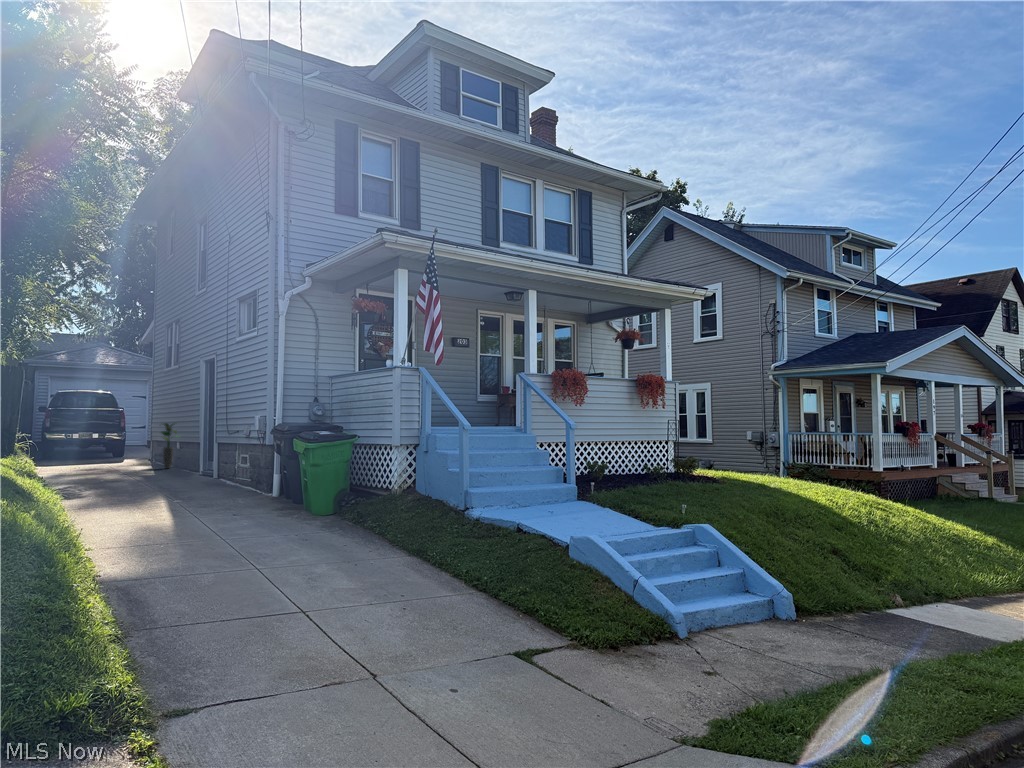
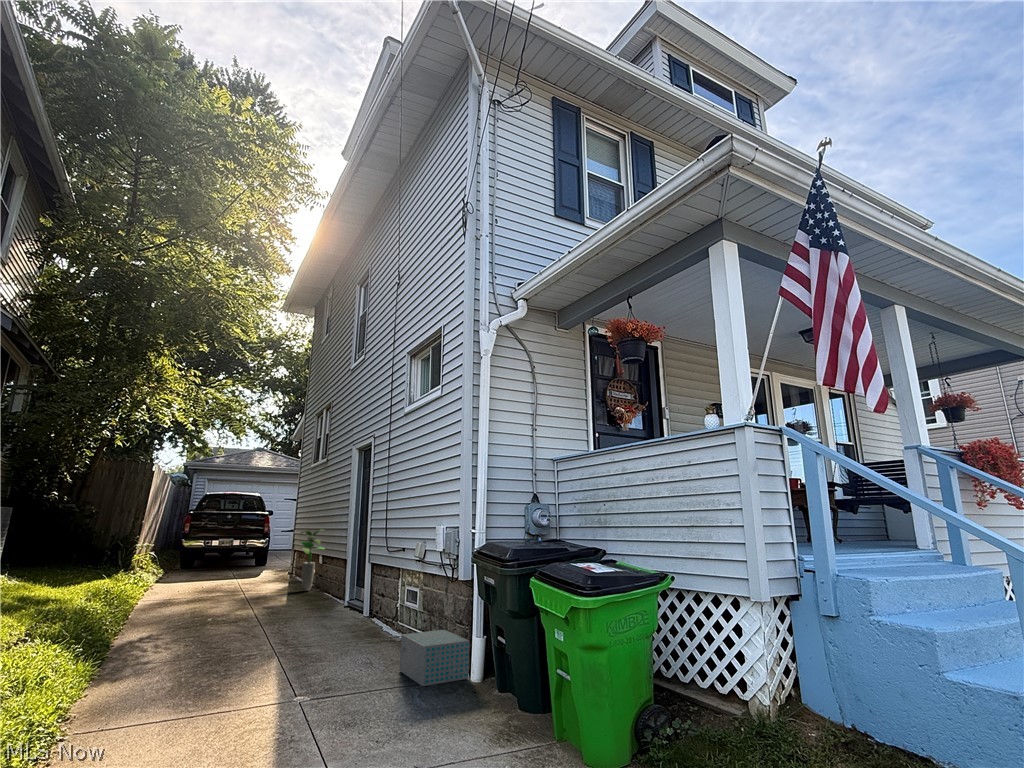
storage box: none [234,474,273,498] -> present [400,630,469,686]

